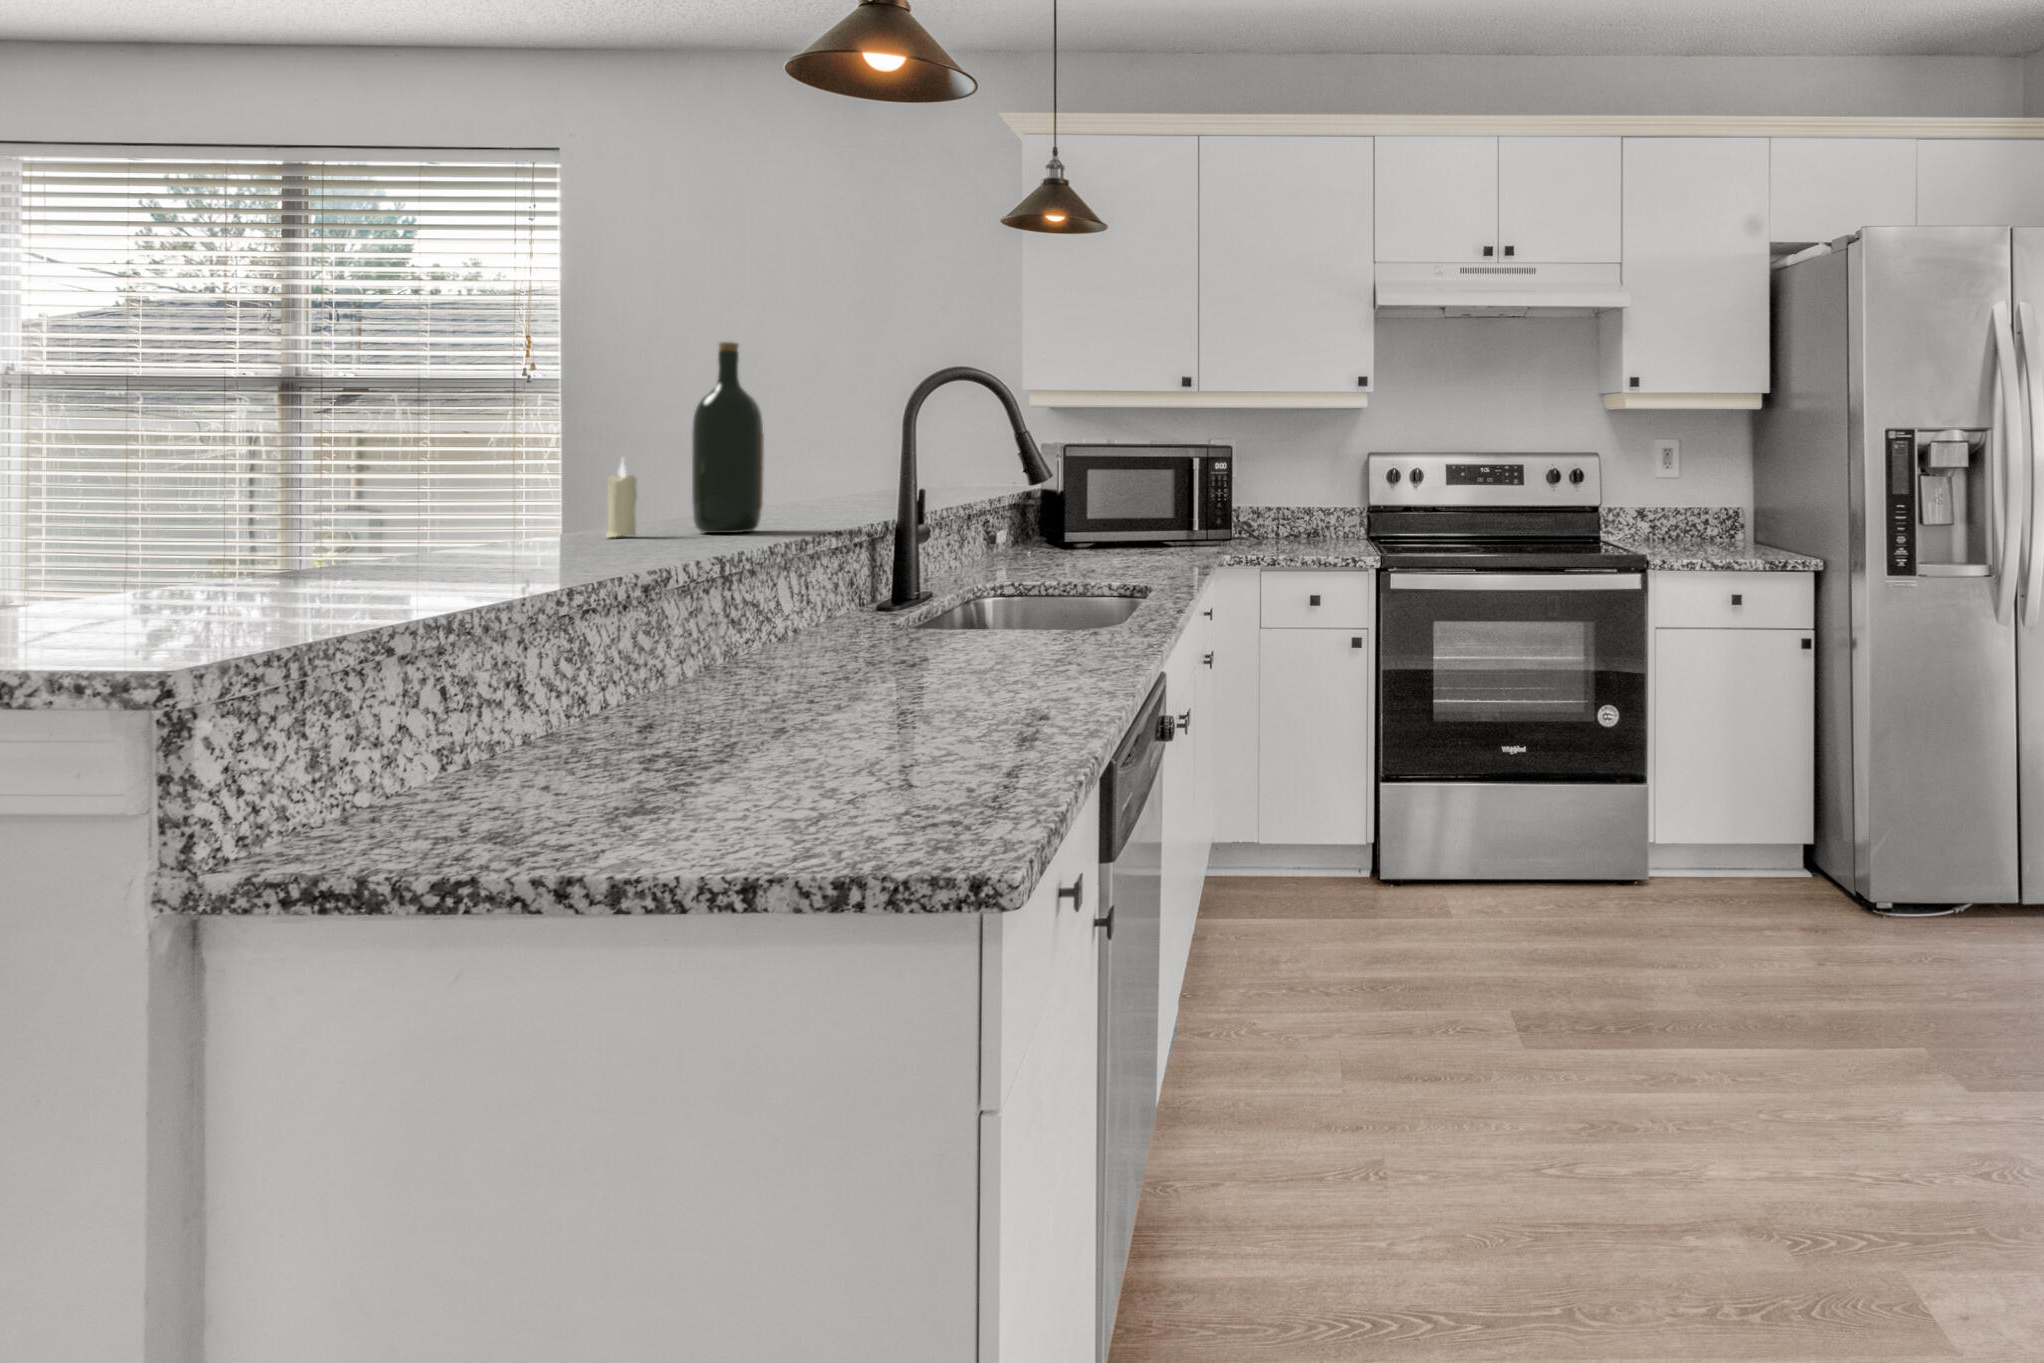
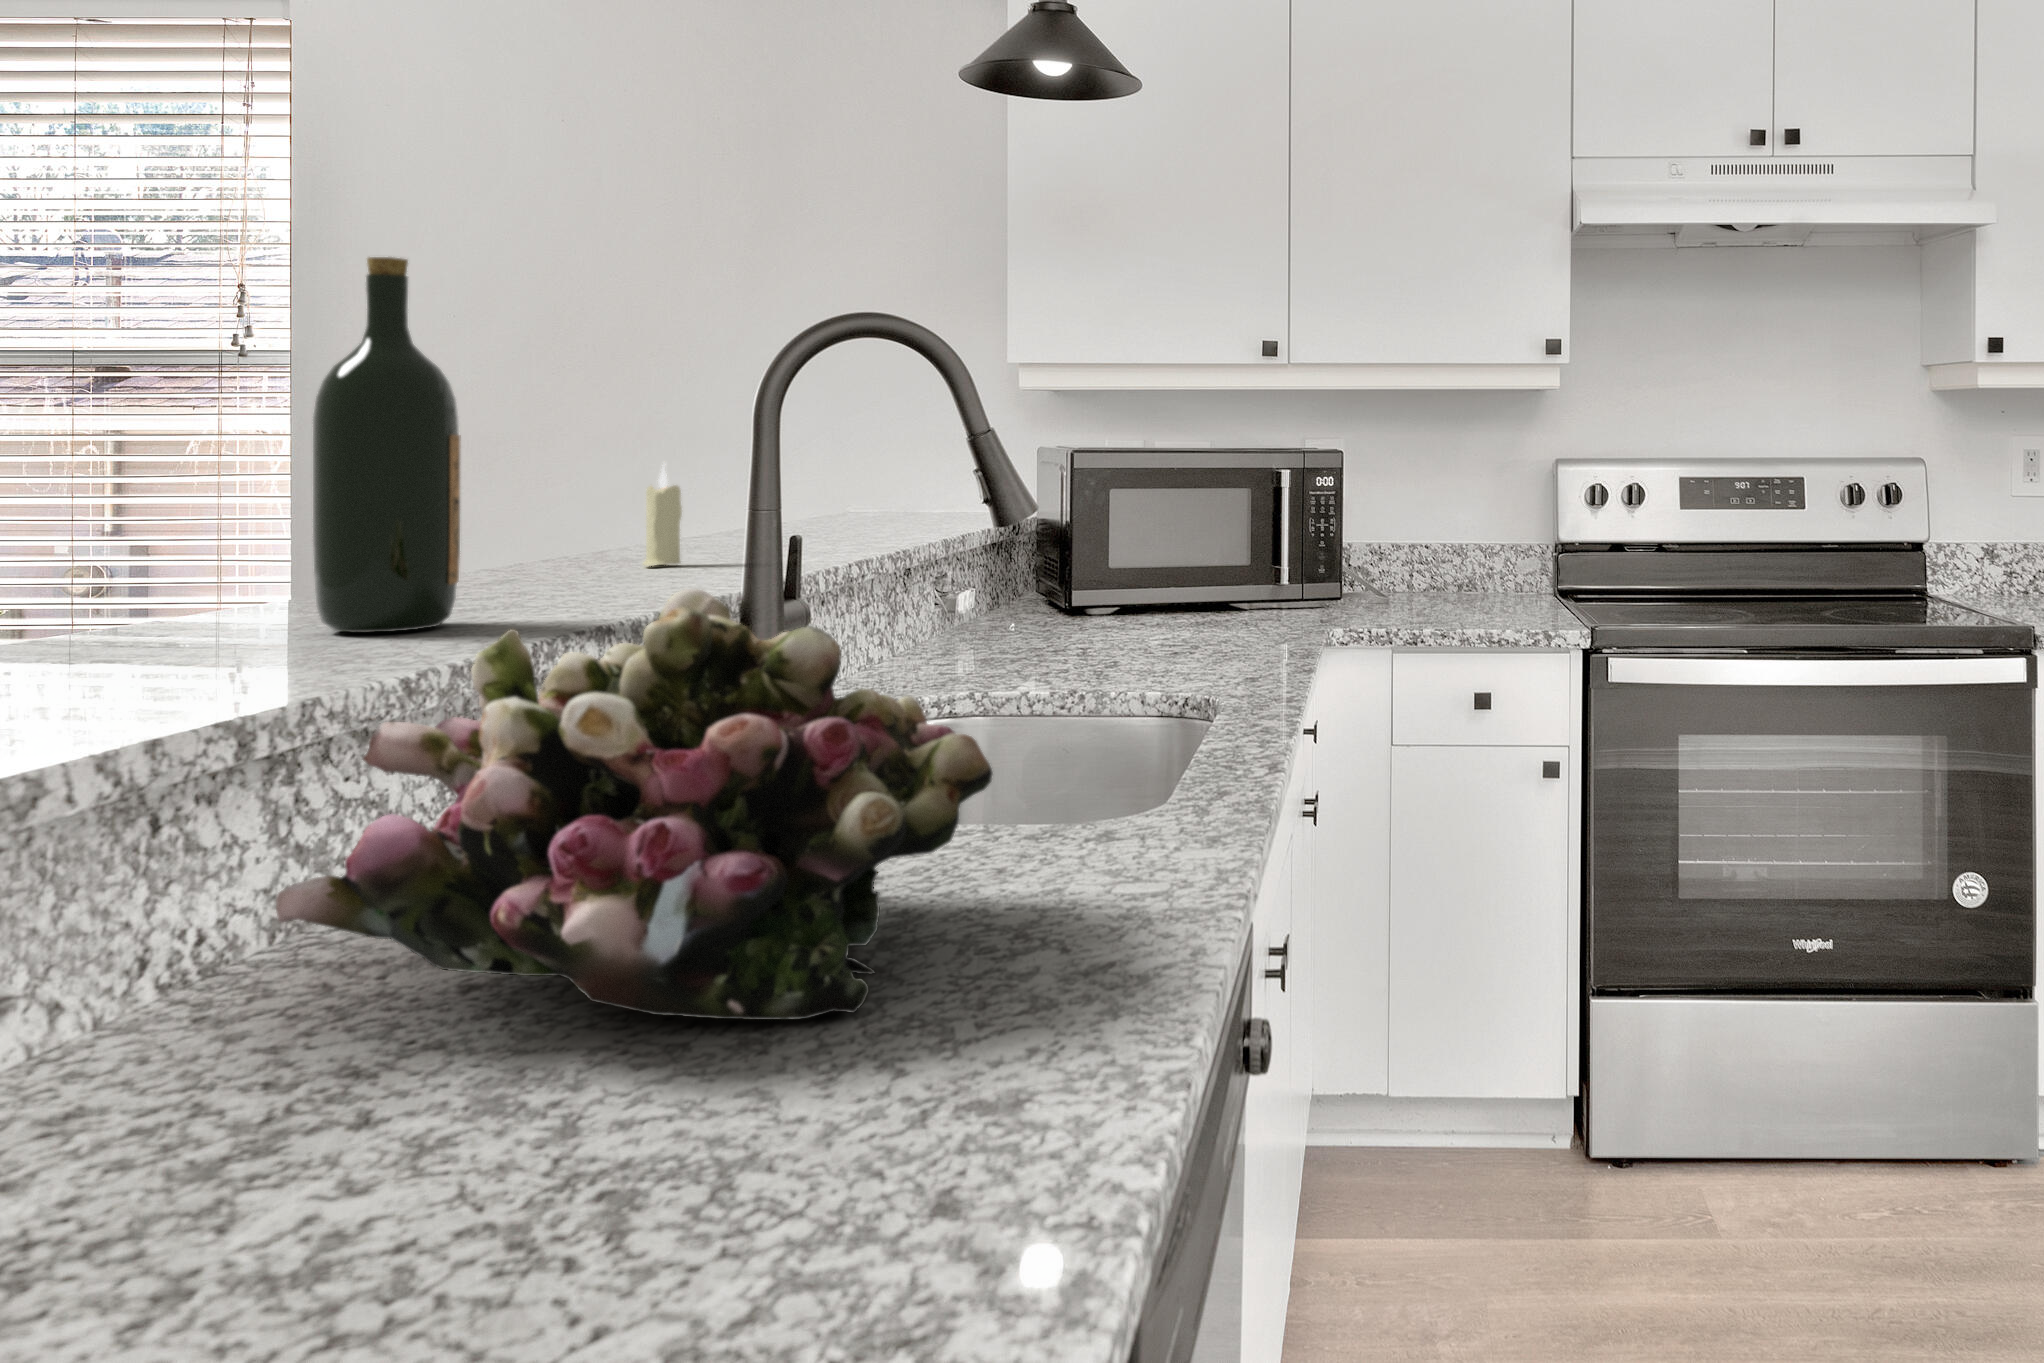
candle: present [606,461,637,537] -> present [643,465,682,566]
flower arrangement: none [750,504,1055,682] -> present [276,589,993,1020]

